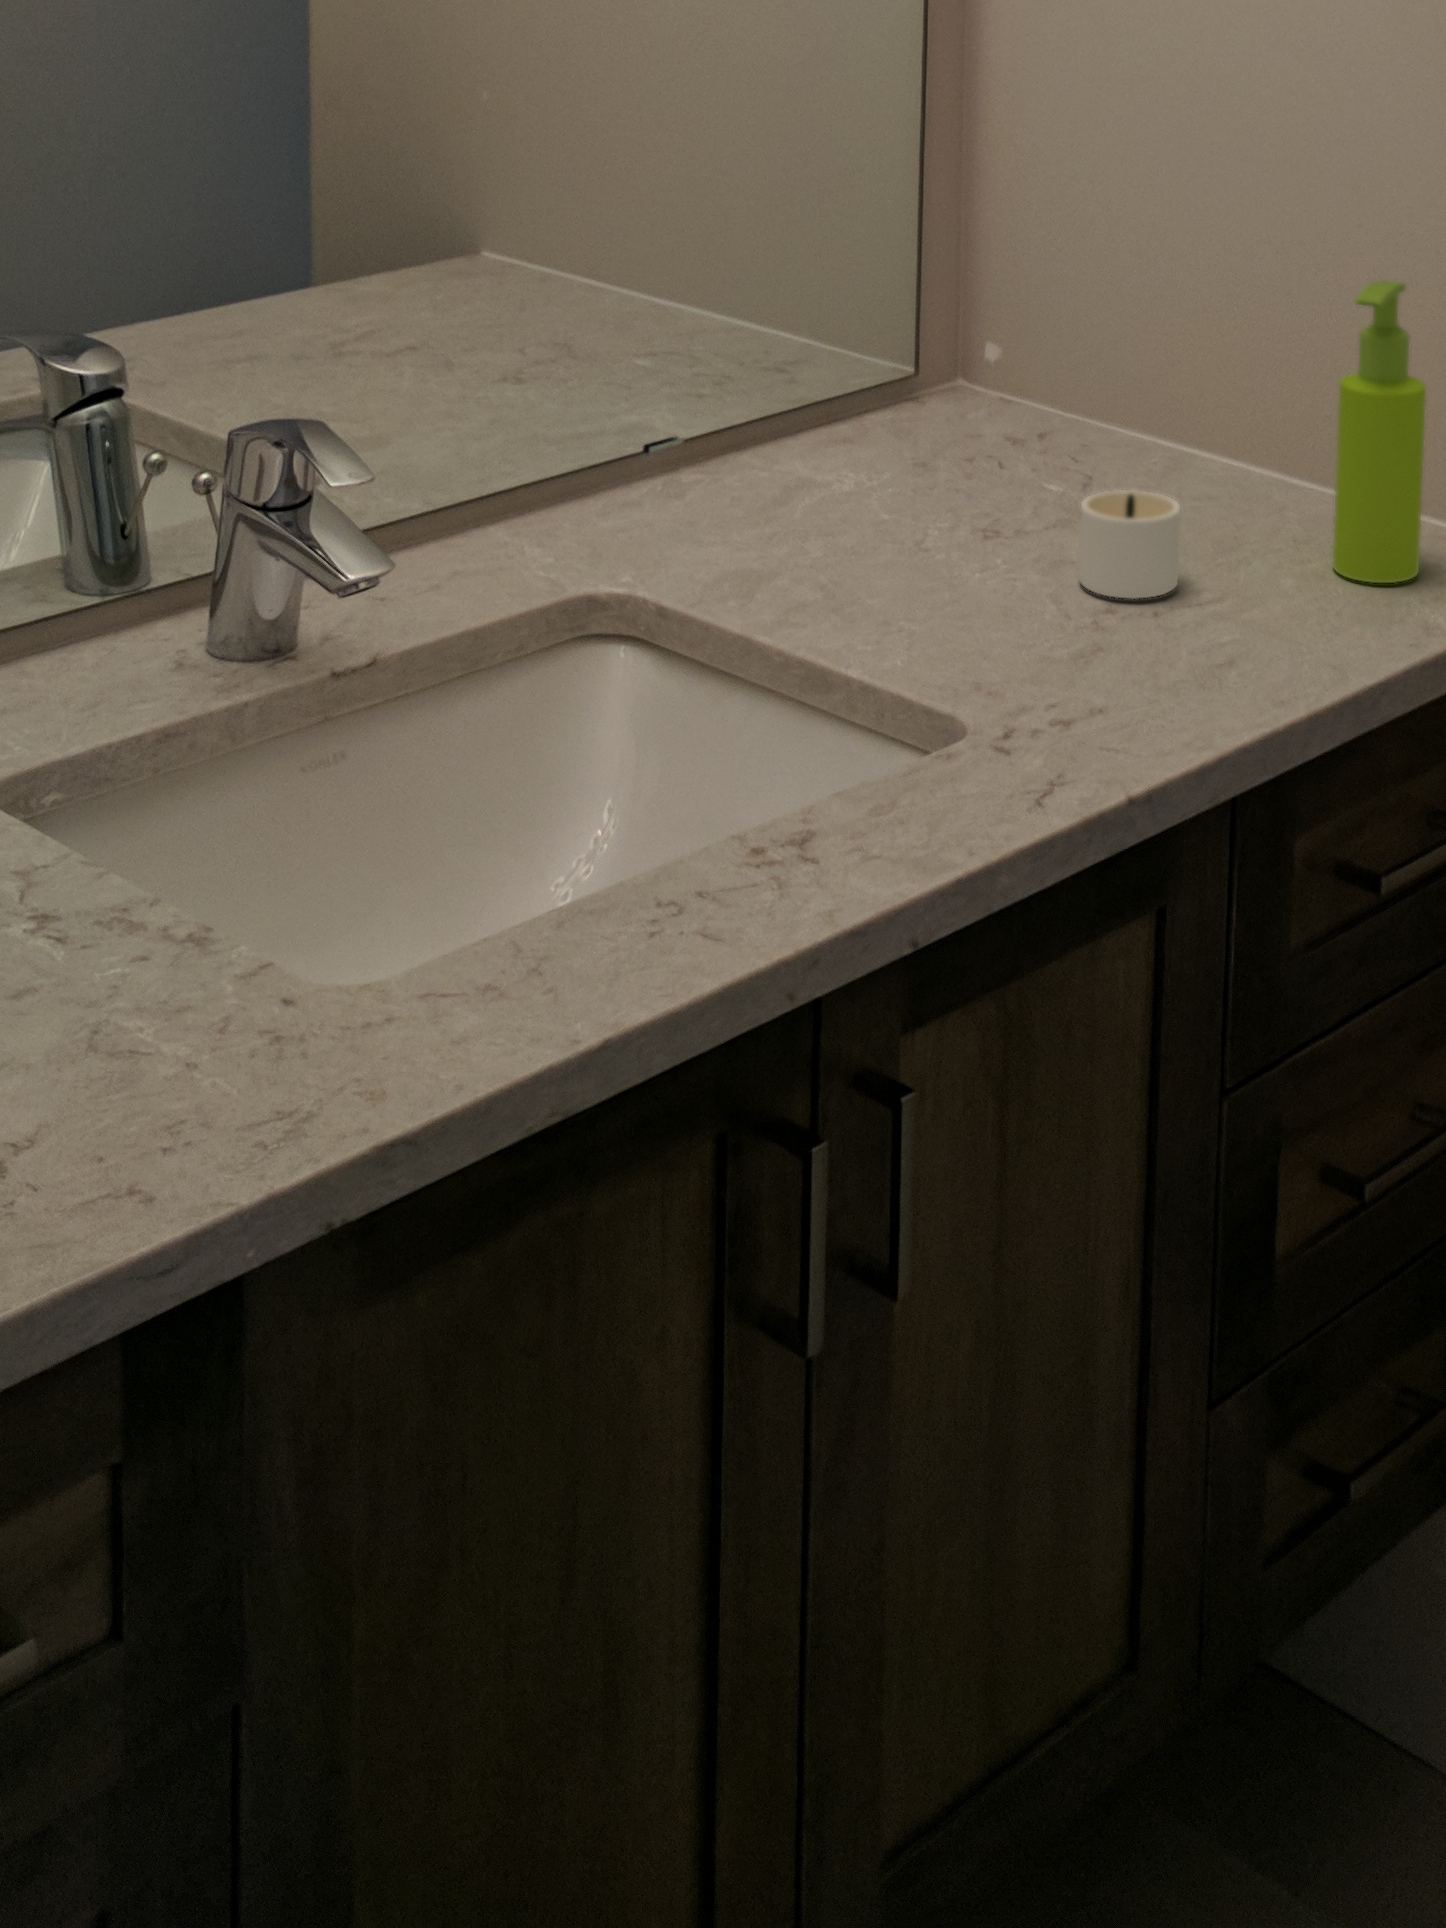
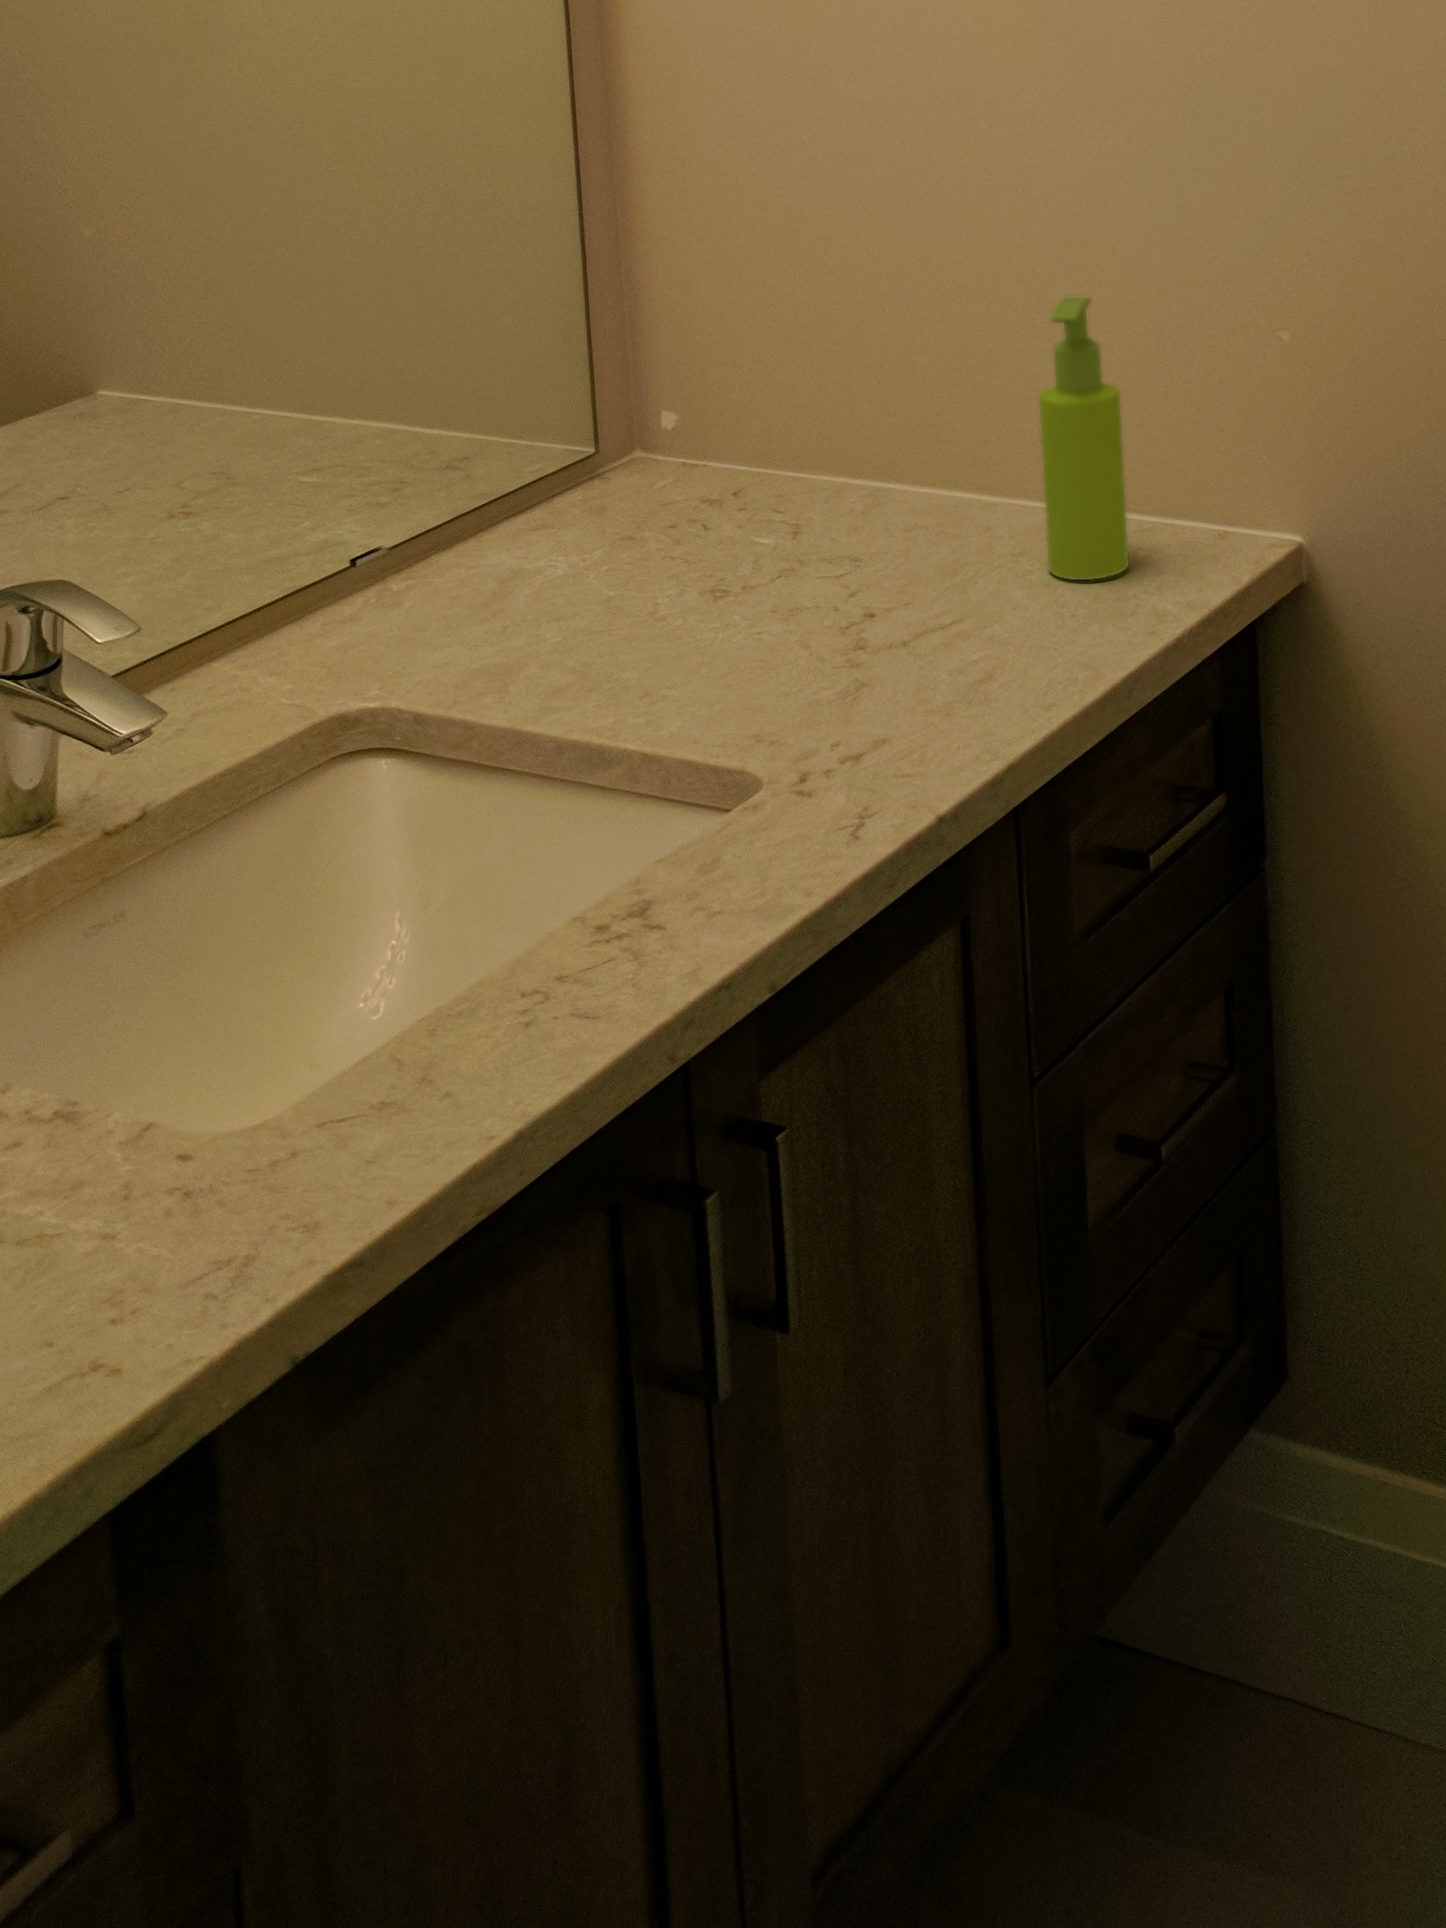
candle: present [1079,490,1180,599] -> none [814,527,952,631]

